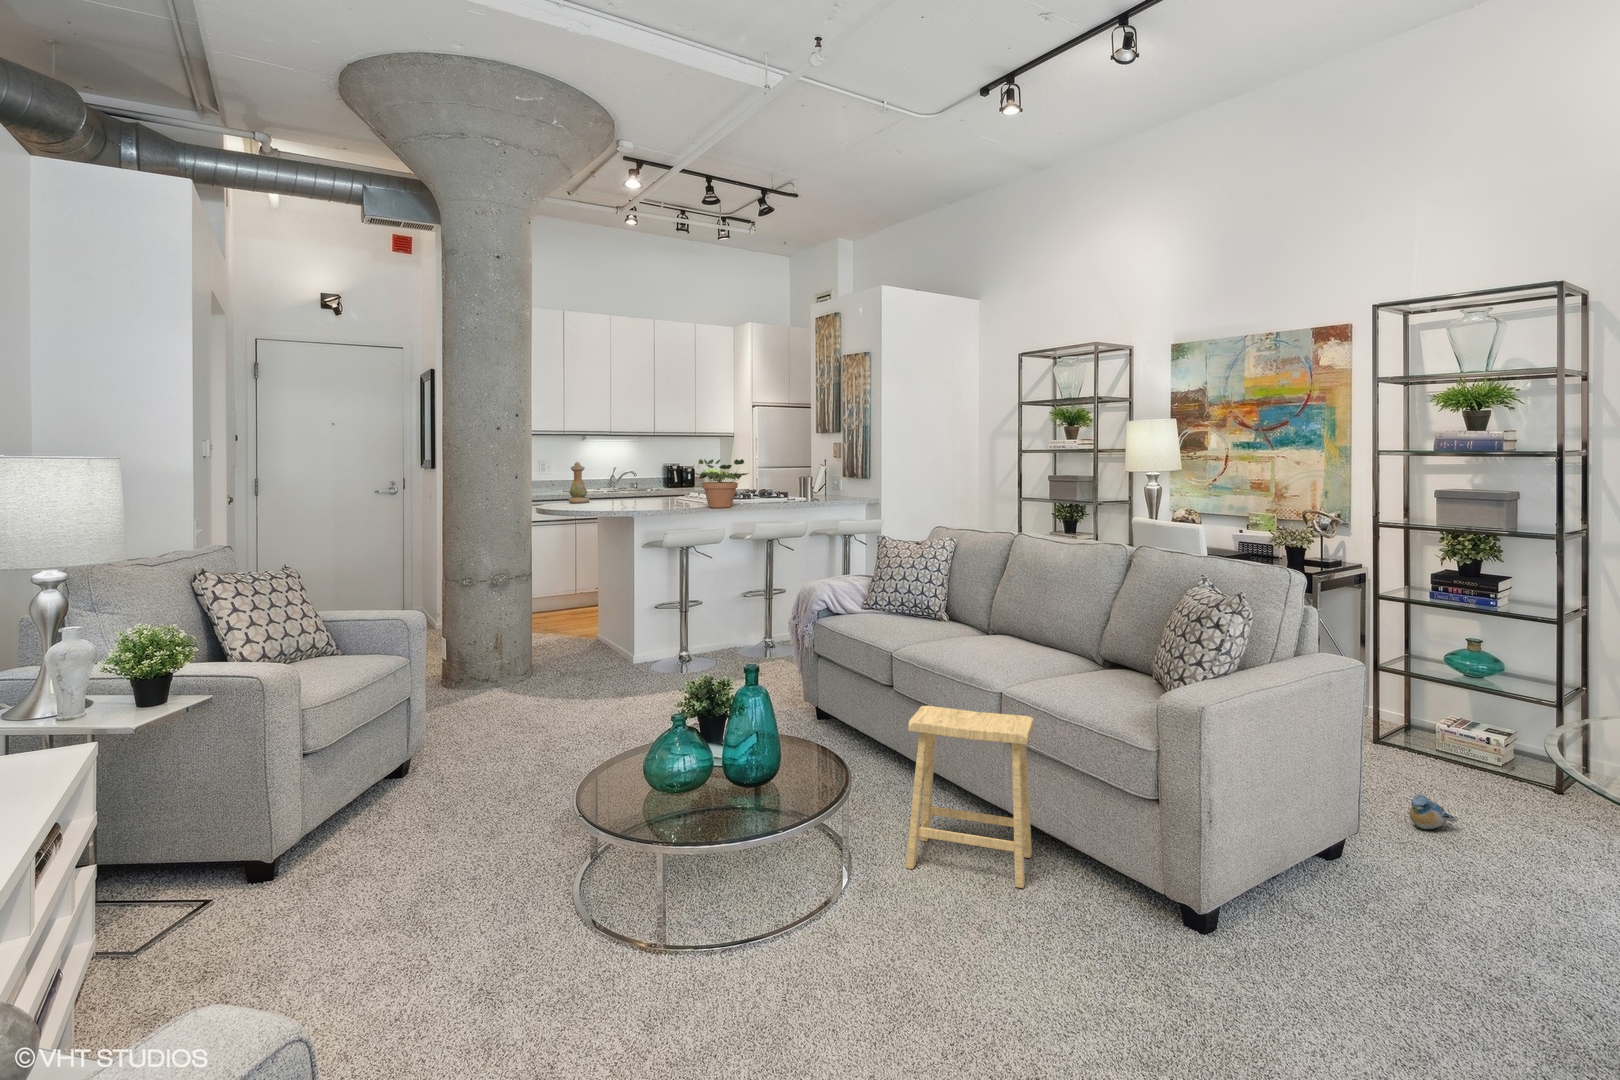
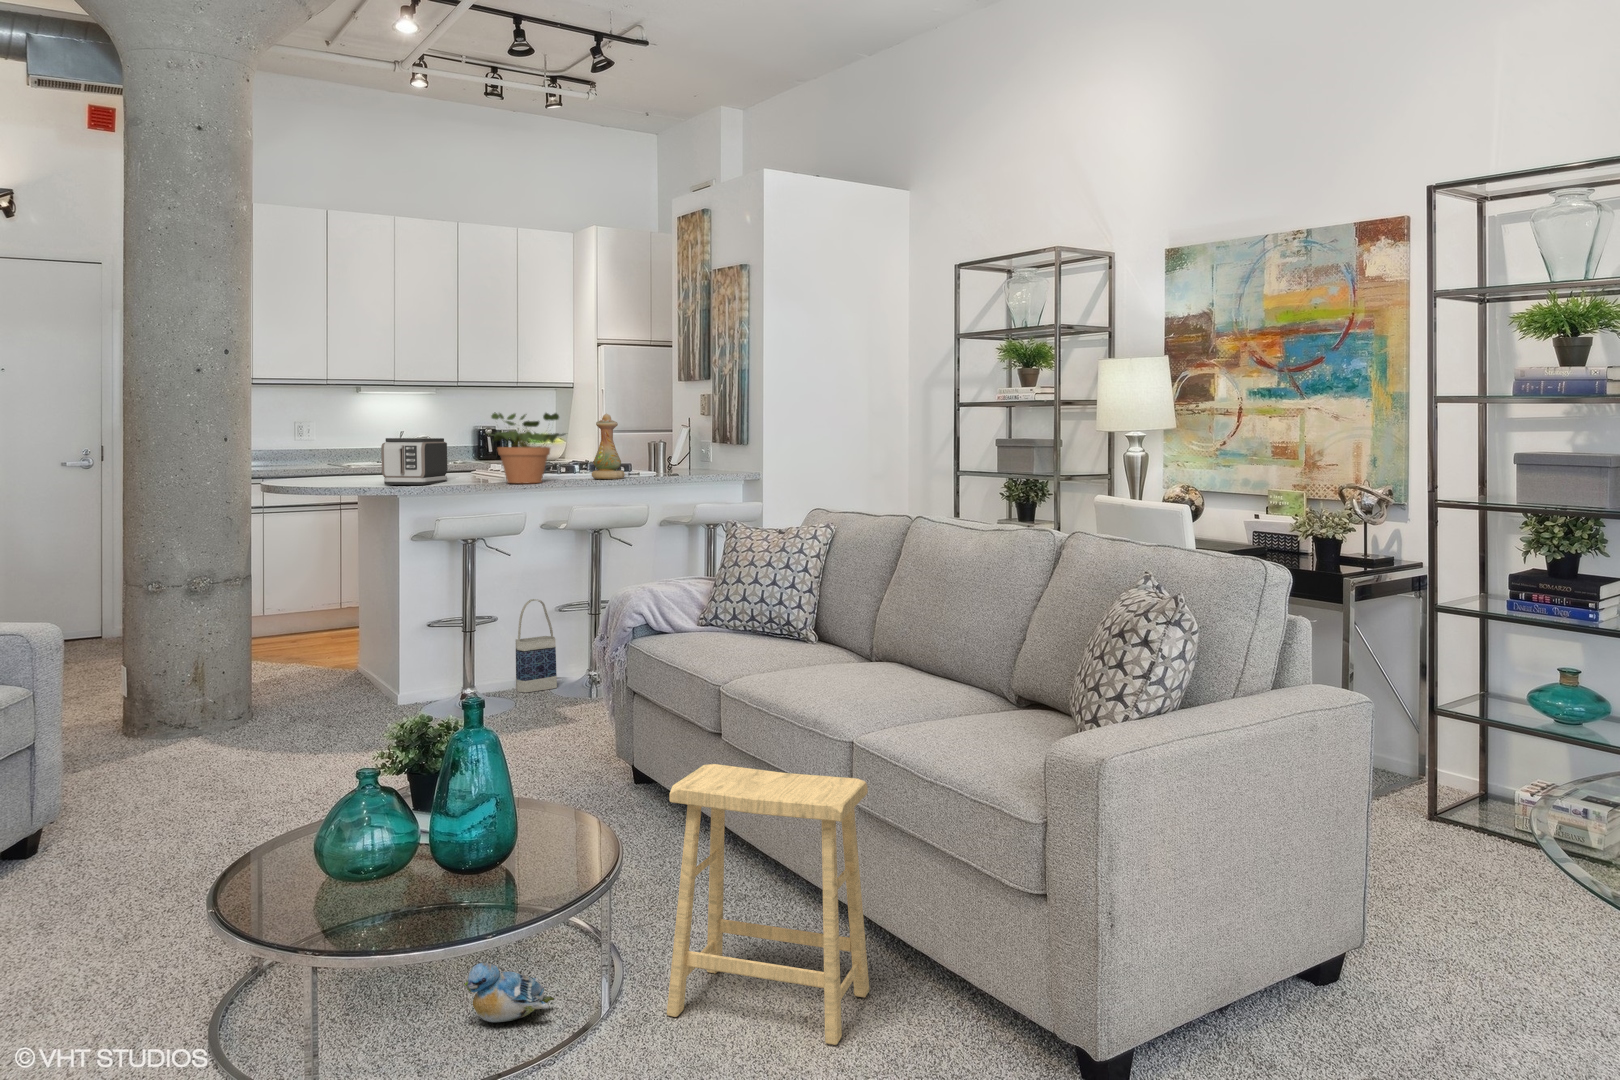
vase: present [568,462,590,503] -> present [592,413,625,479]
toaster: none [624,476,665,509] -> present [381,438,448,485]
bag: none [716,586,743,650] -> present [516,599,557,693]
plush toy: present [1409,795,1458,829] -> present [464,963,554,1022]

